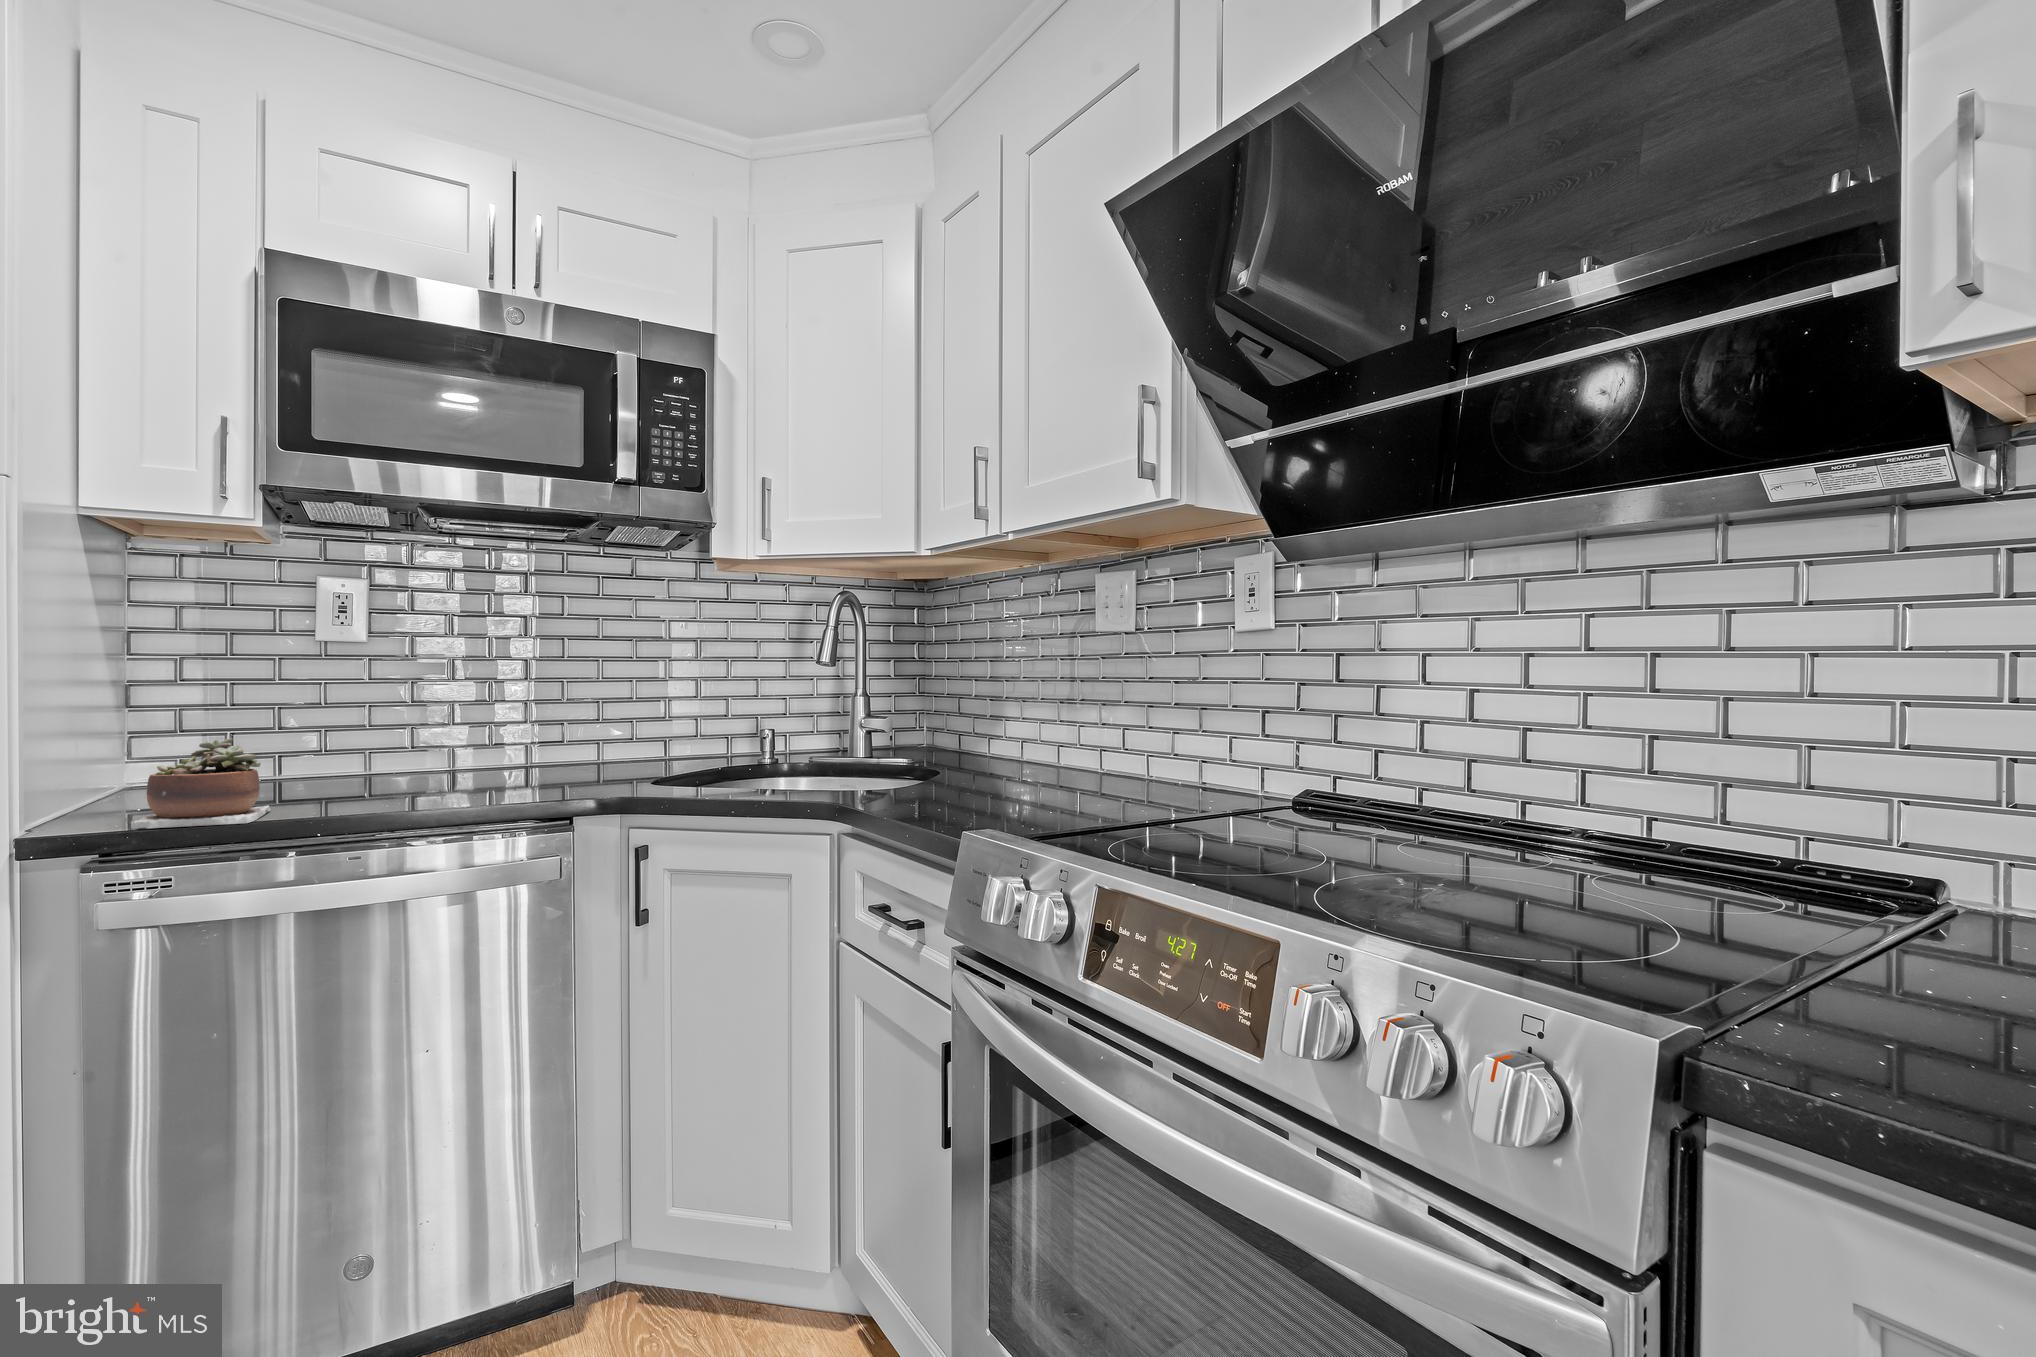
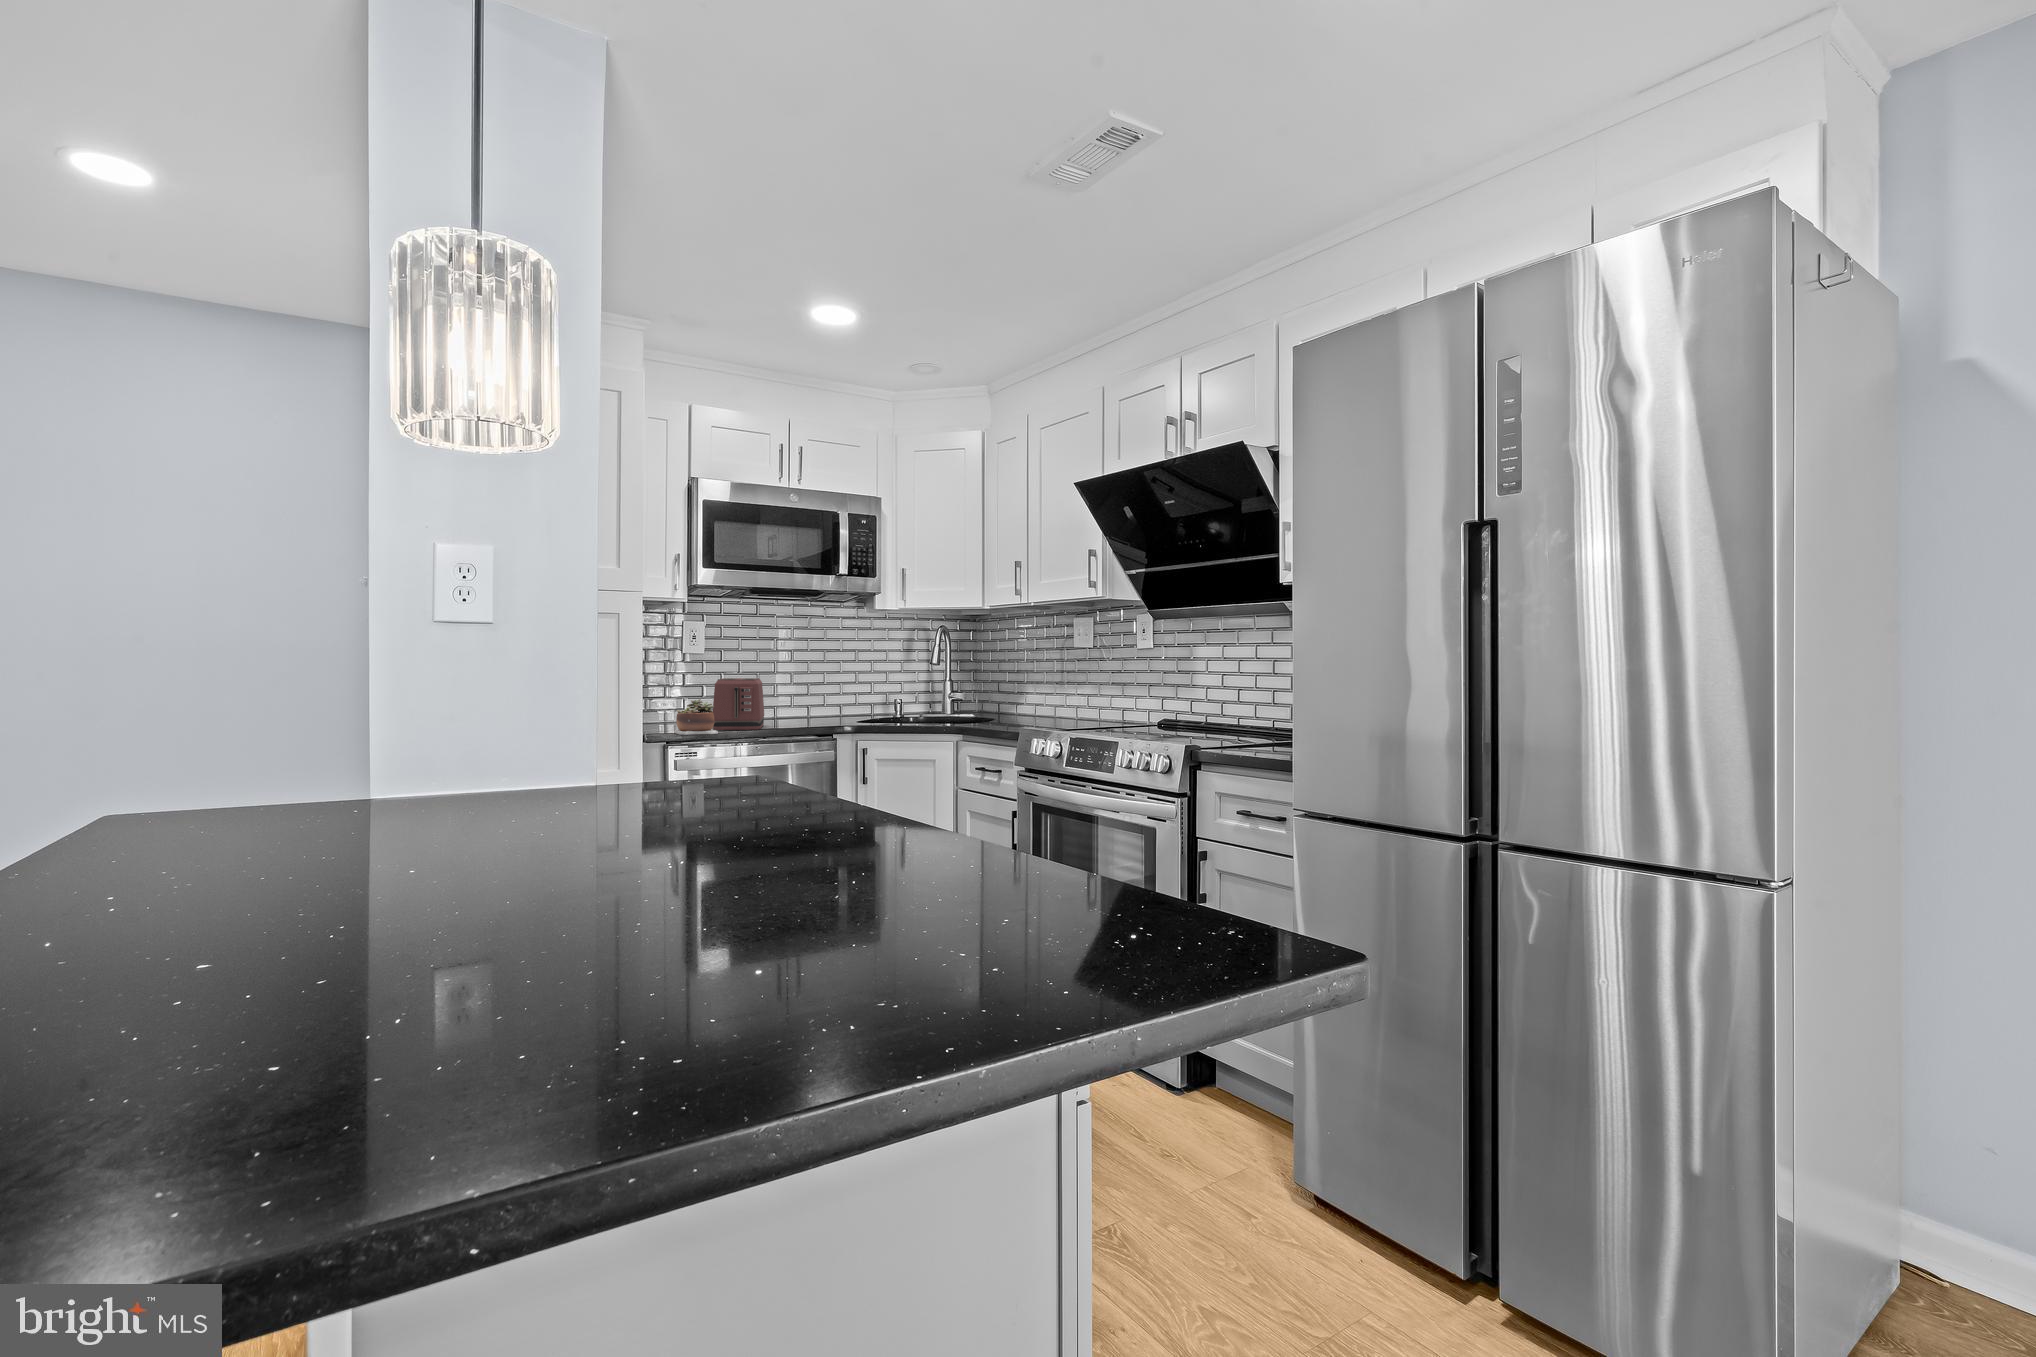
toaster: none [296,688,472,804] -> present [713,678,764,730]

